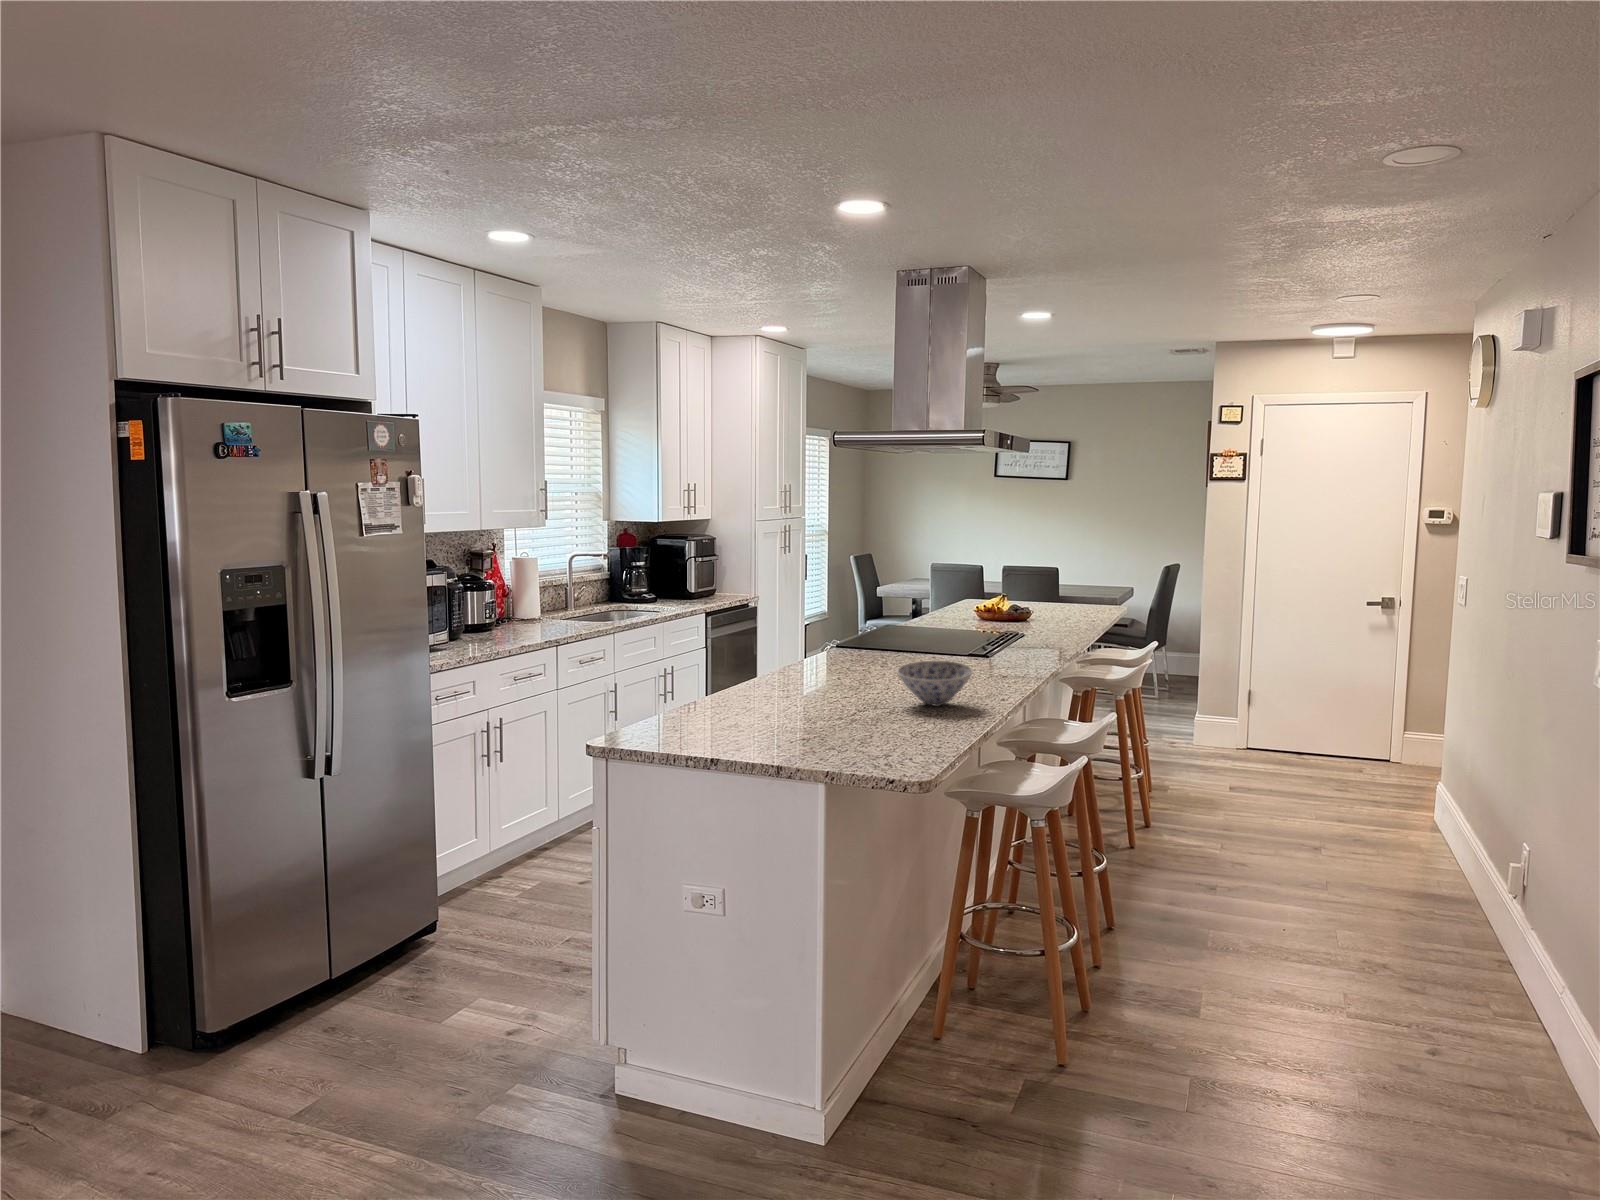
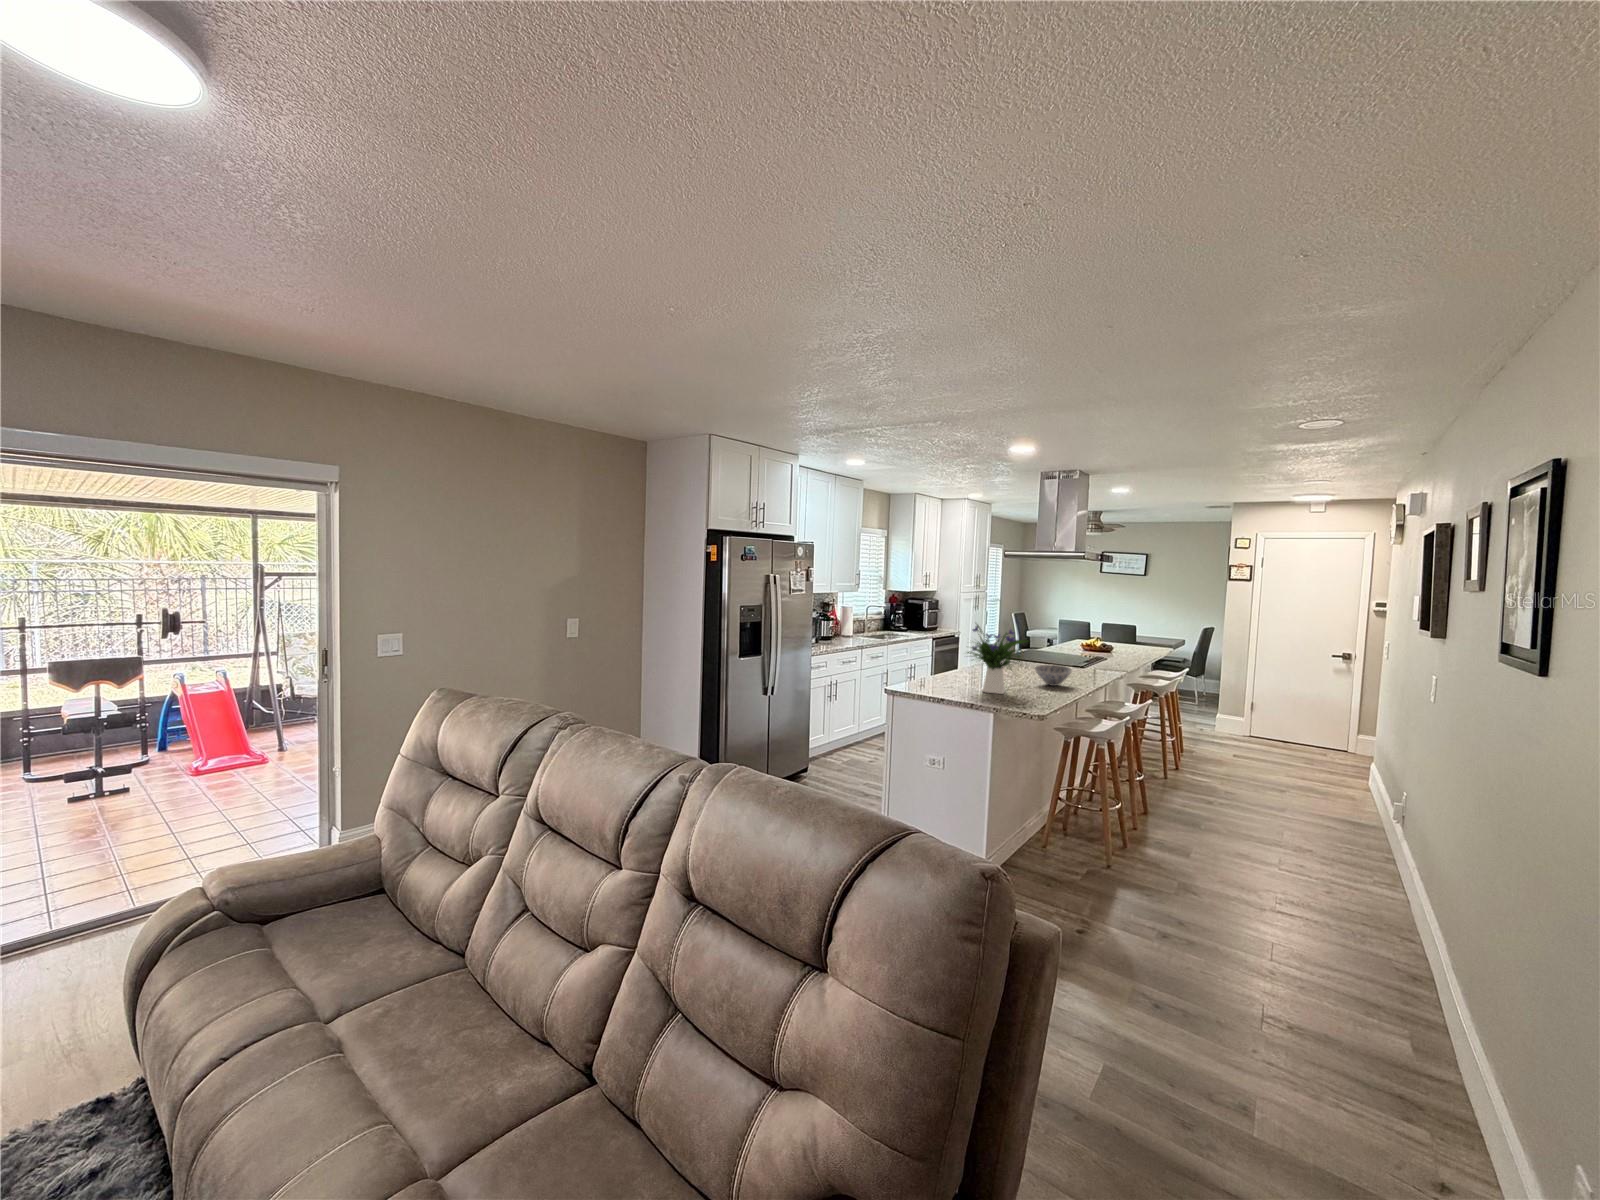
flower arrangement: none [744,579,889,737] -> present [967,624,1028,694]

